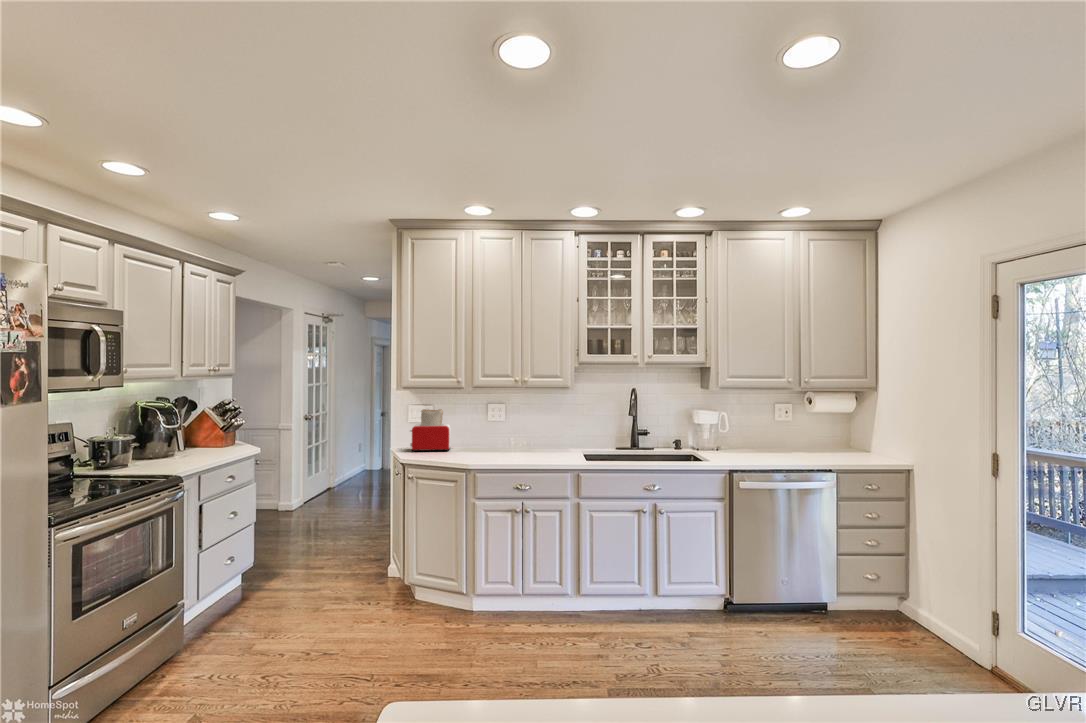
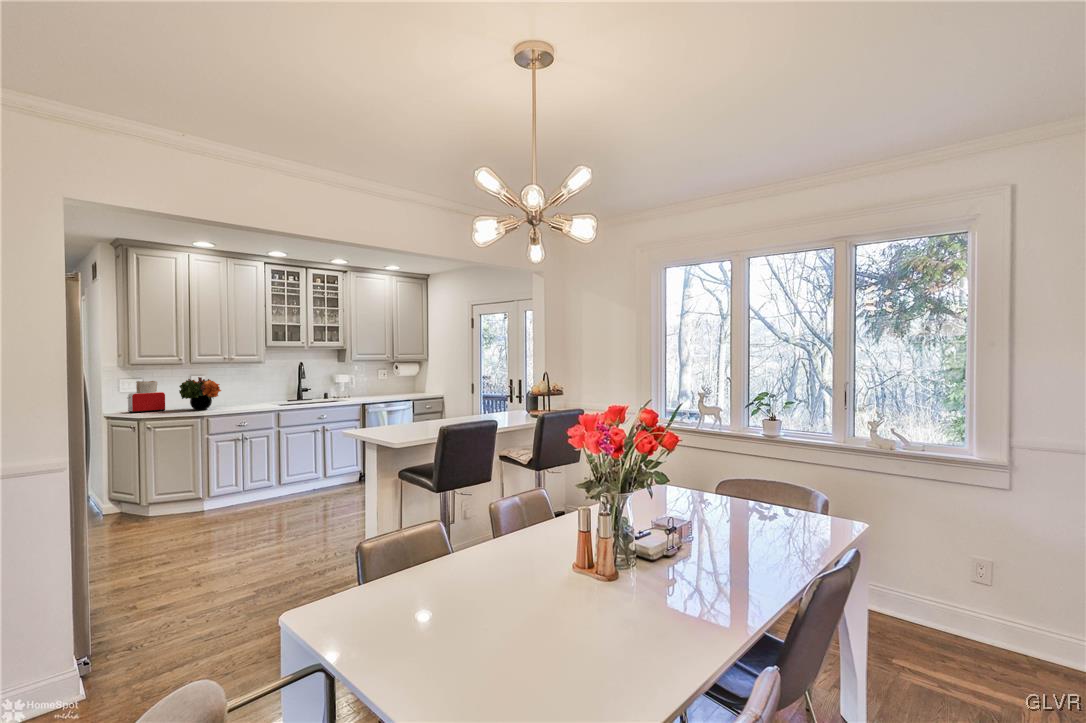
flower arrangement: none [455,407,509,455] -> present [179,377,221,410]

